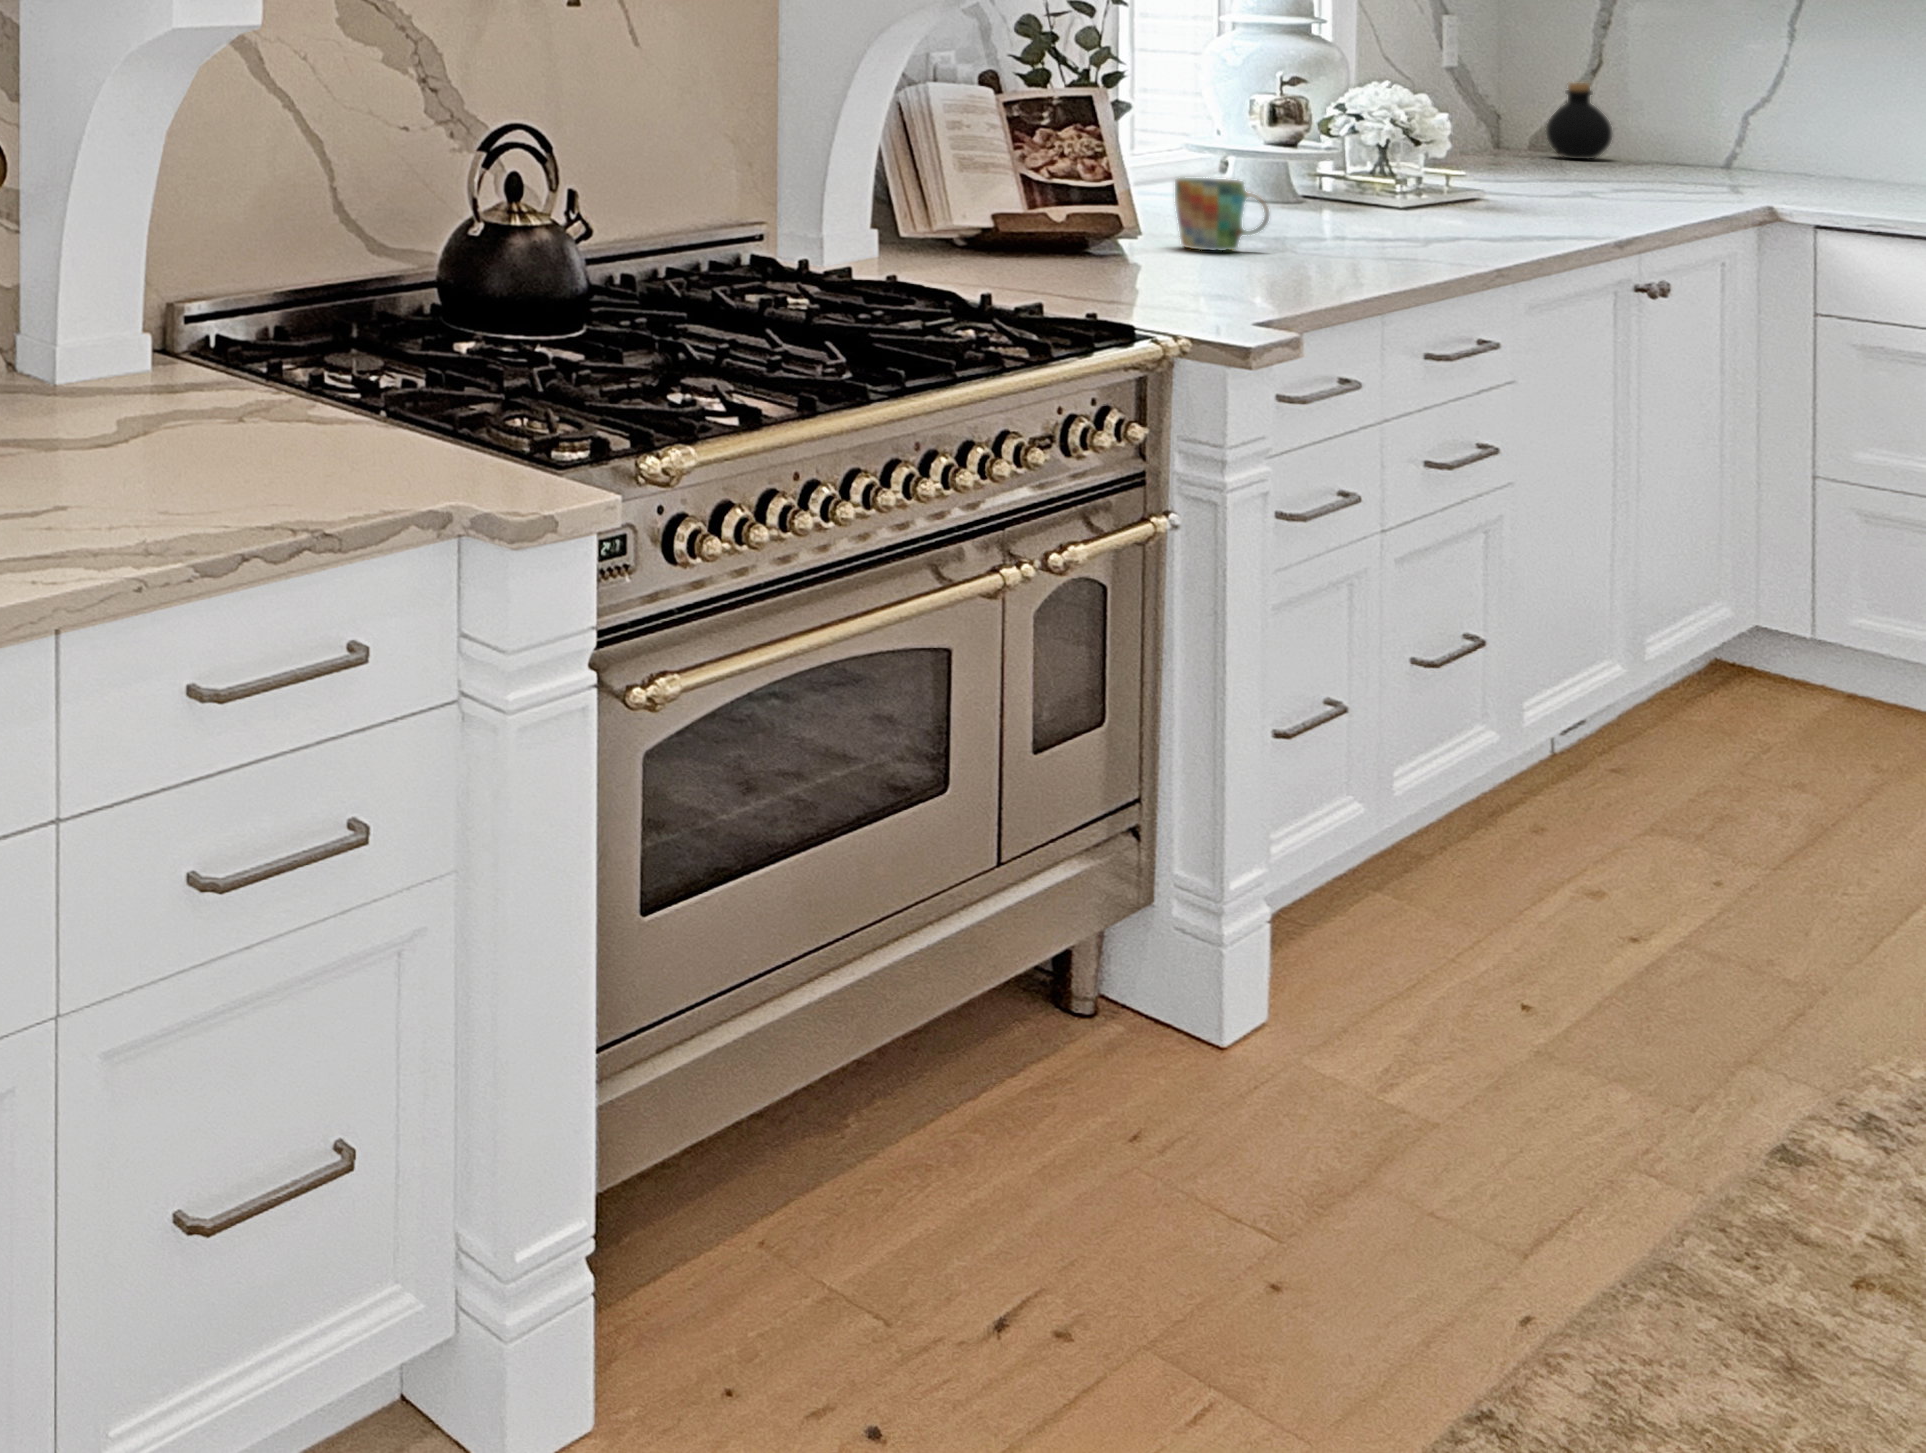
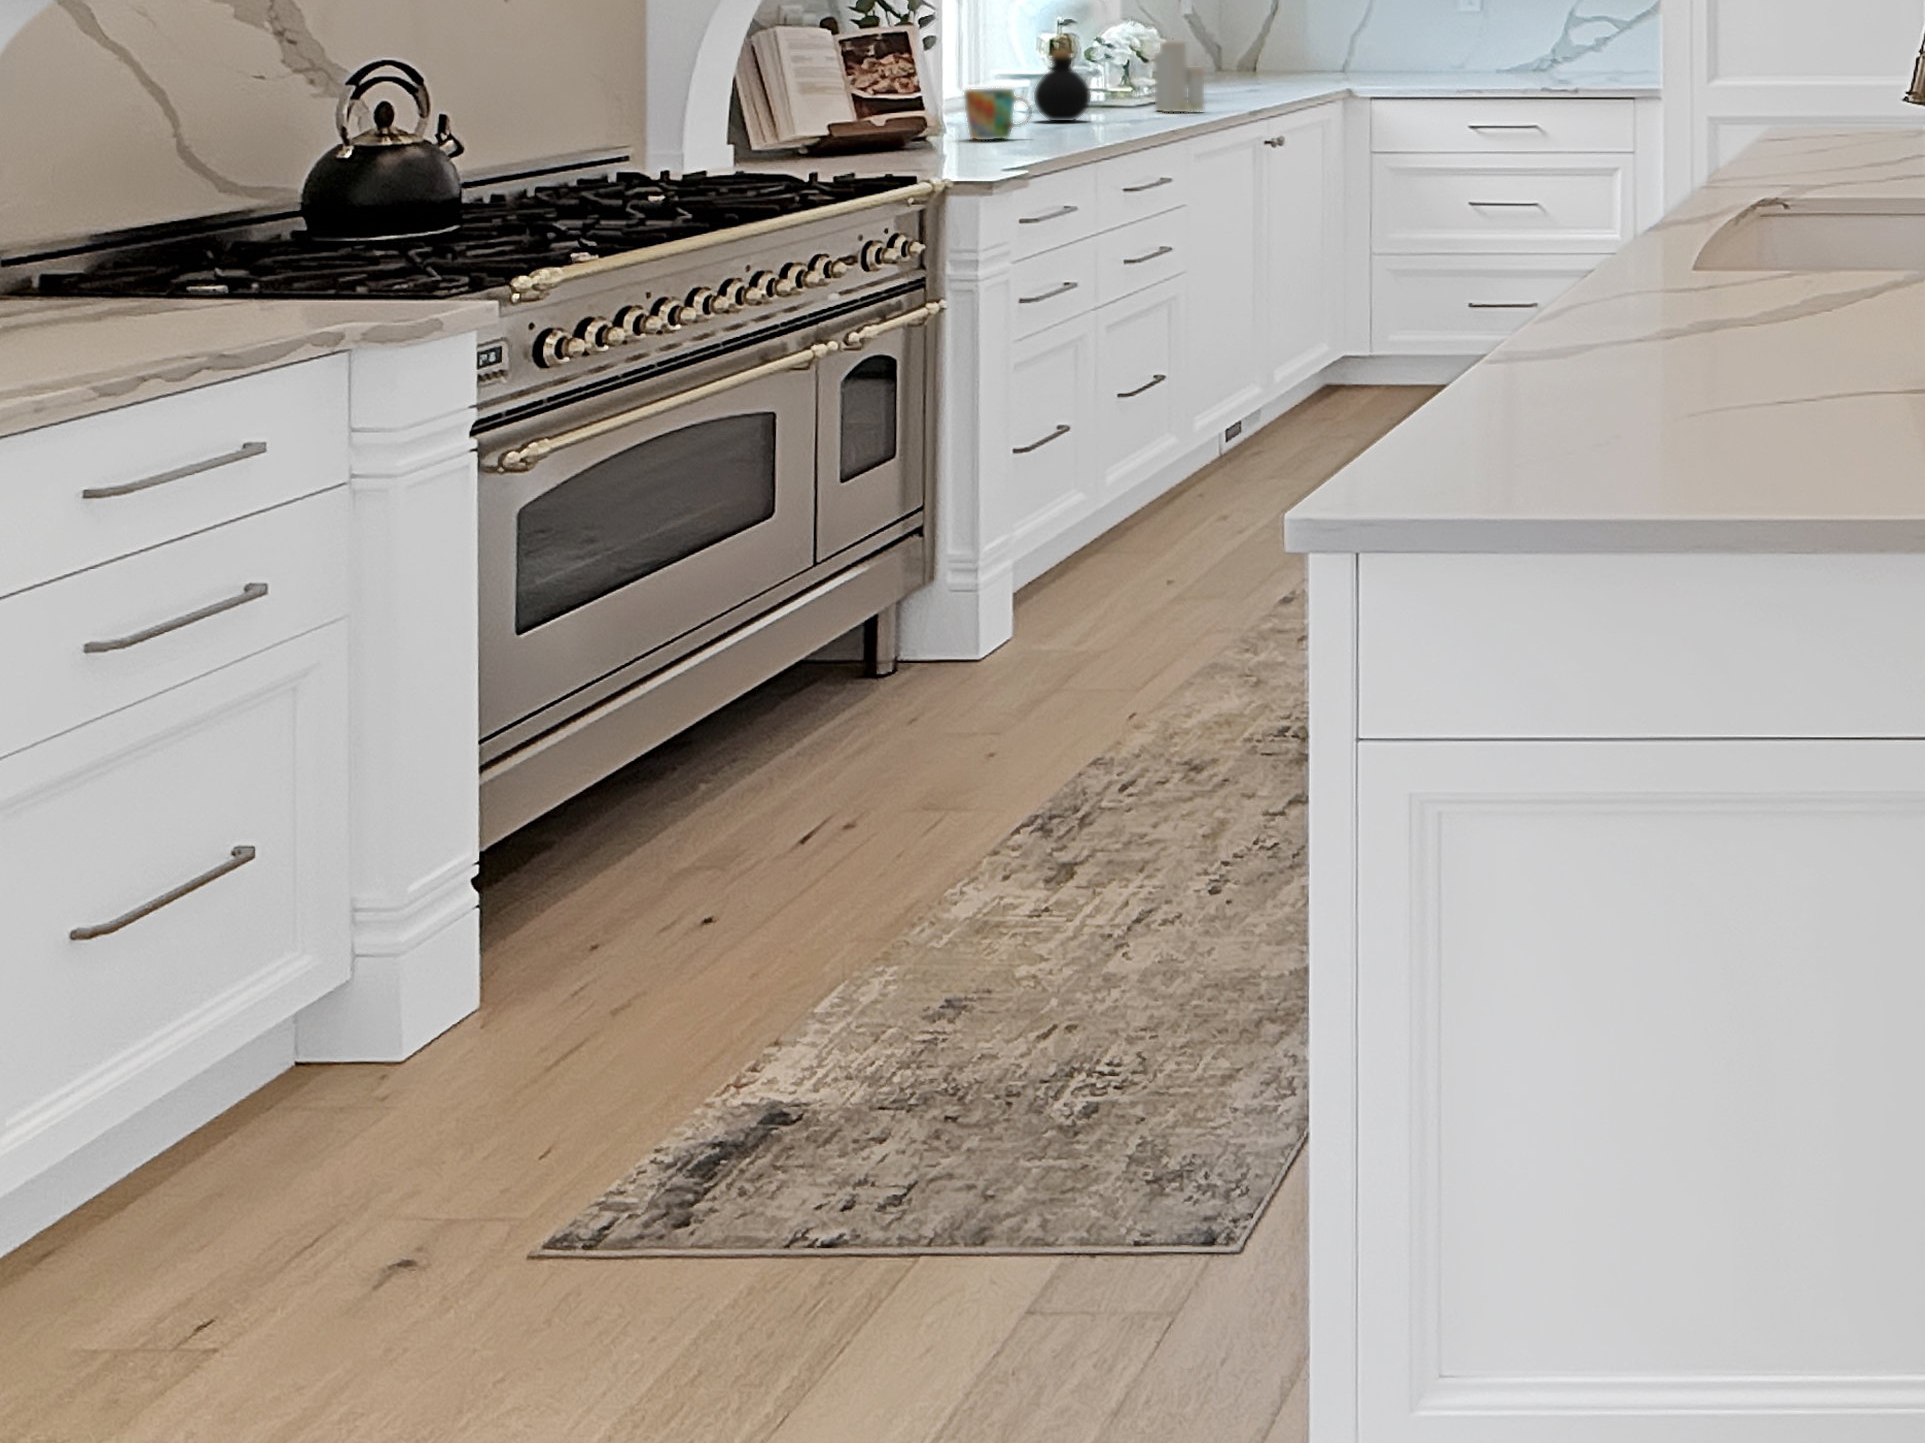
bottle: present [1547,82,1612,159] -> present [1034,50,1090,121]
candle: none [1429,102,1508,219] -> present [1154,40,1204,112]

